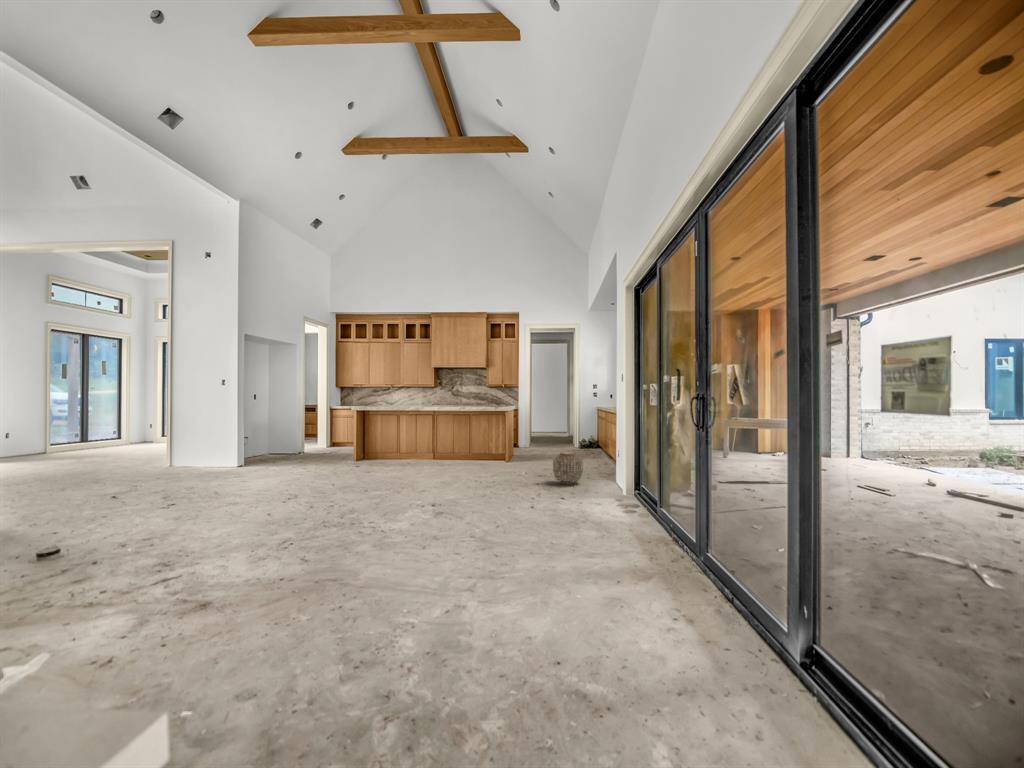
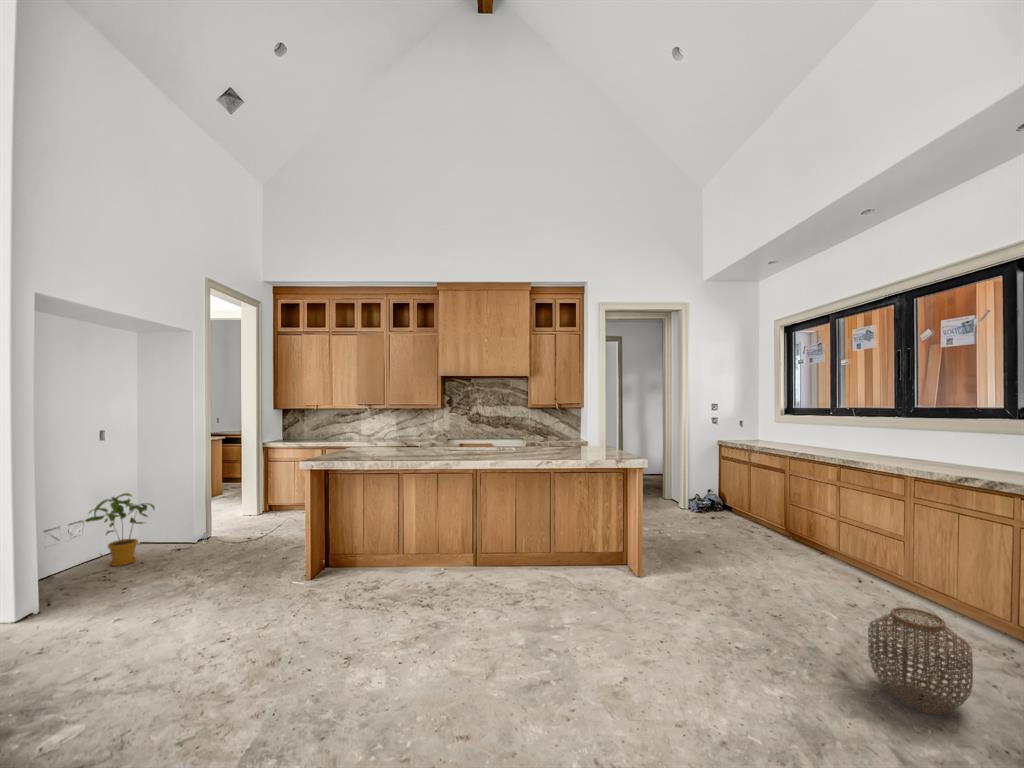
house plant: none [251,422,282,458] -> present [85,493,155,566]

